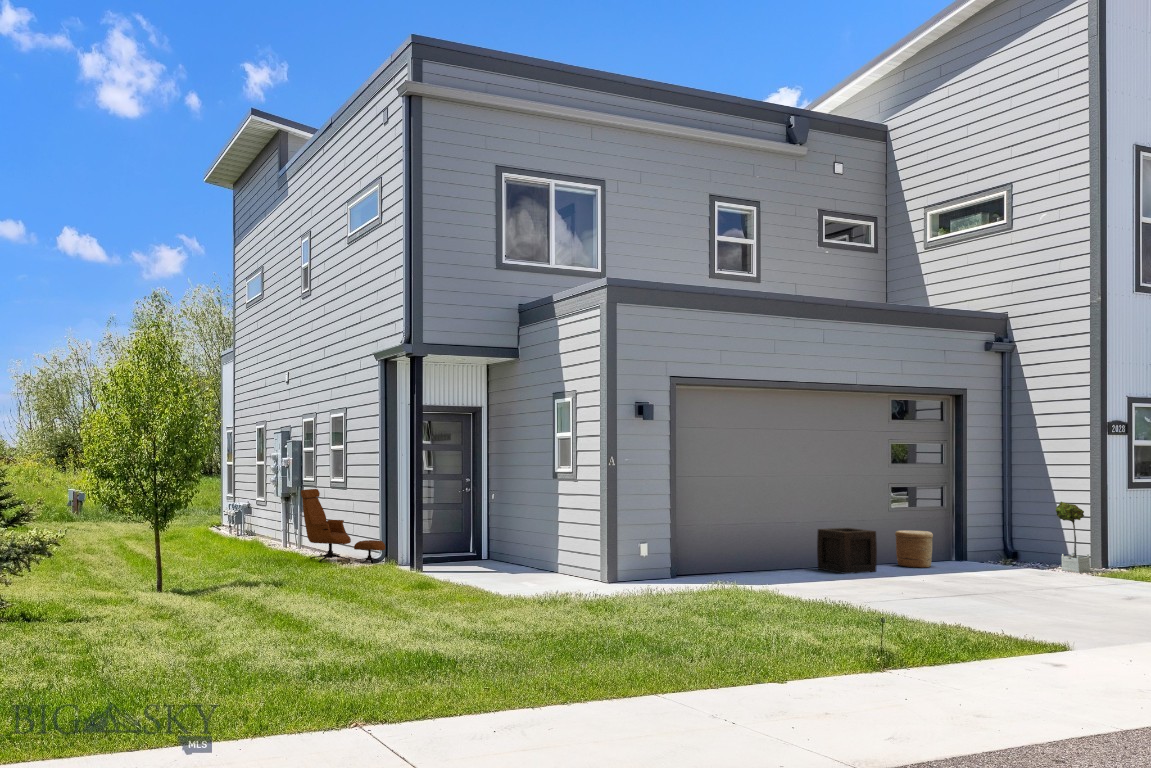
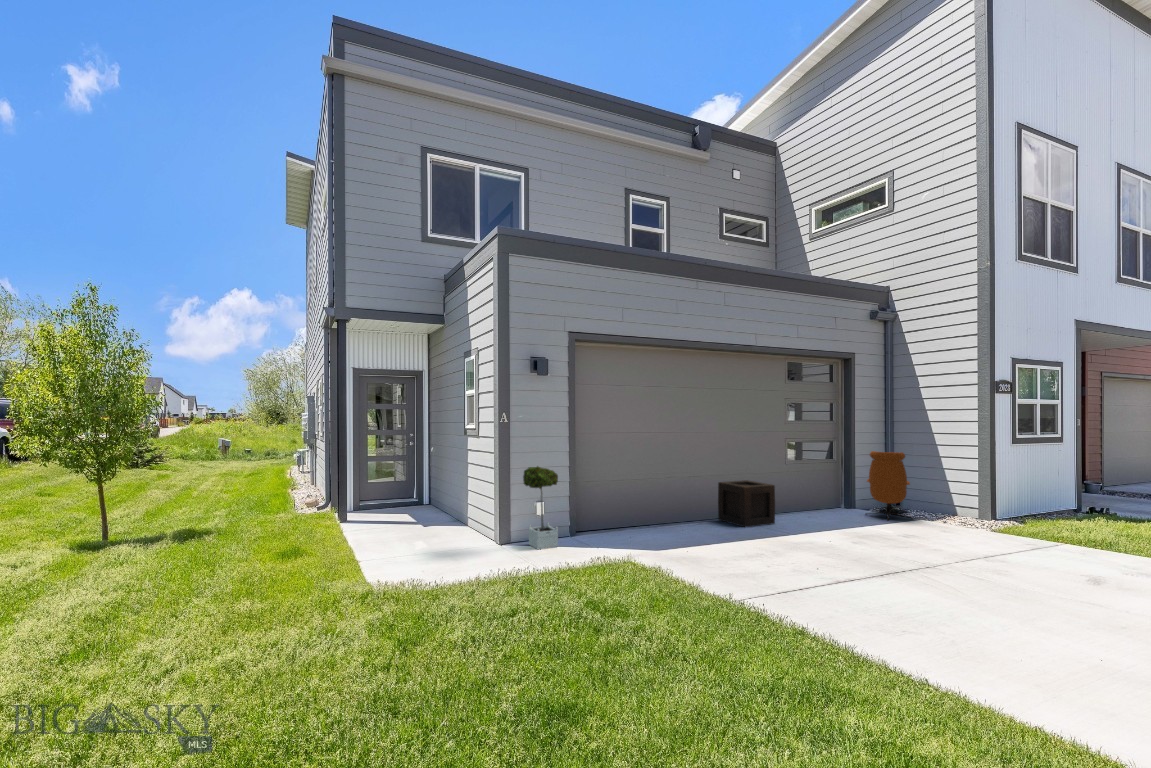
lounge chair: present [301,489,385,564] -> present [866,451,912,520]
potted tree: present [1056,502,1090,573] -> present [523,466,558,549]
woven basket: present [895,530,933,568] -> none [790,482,826,518]

